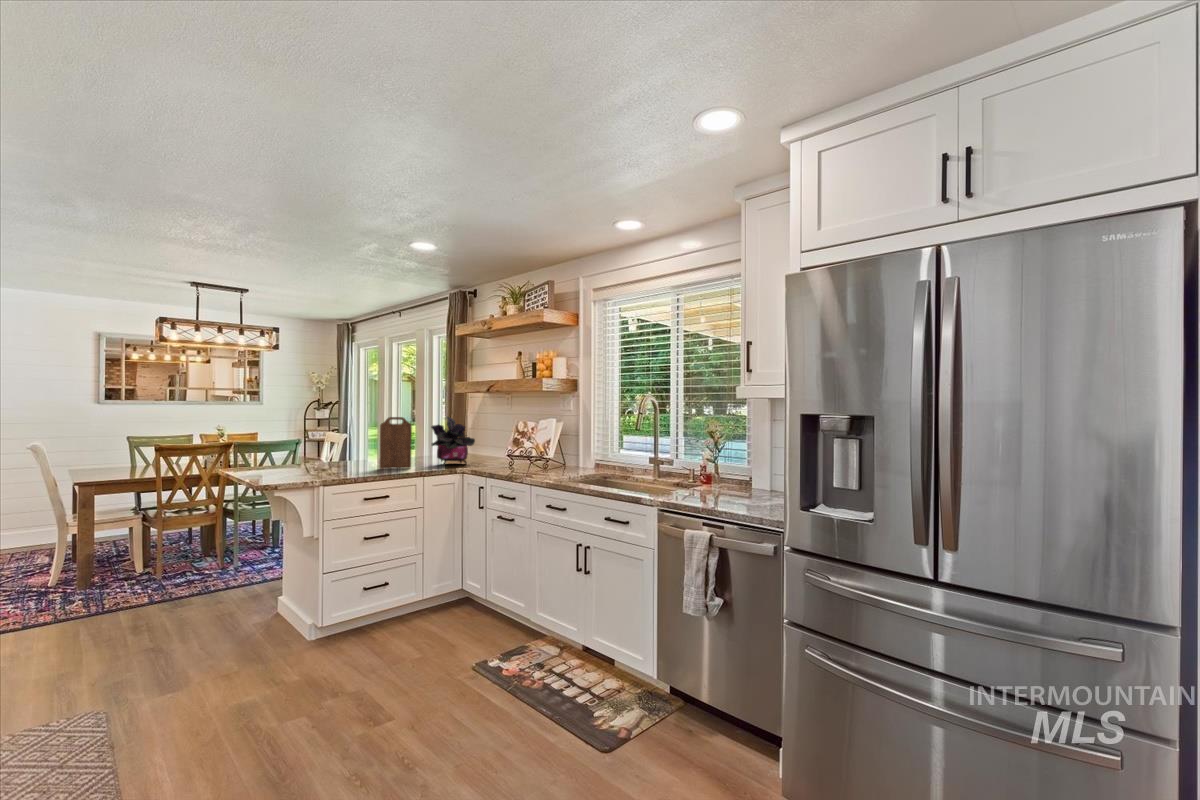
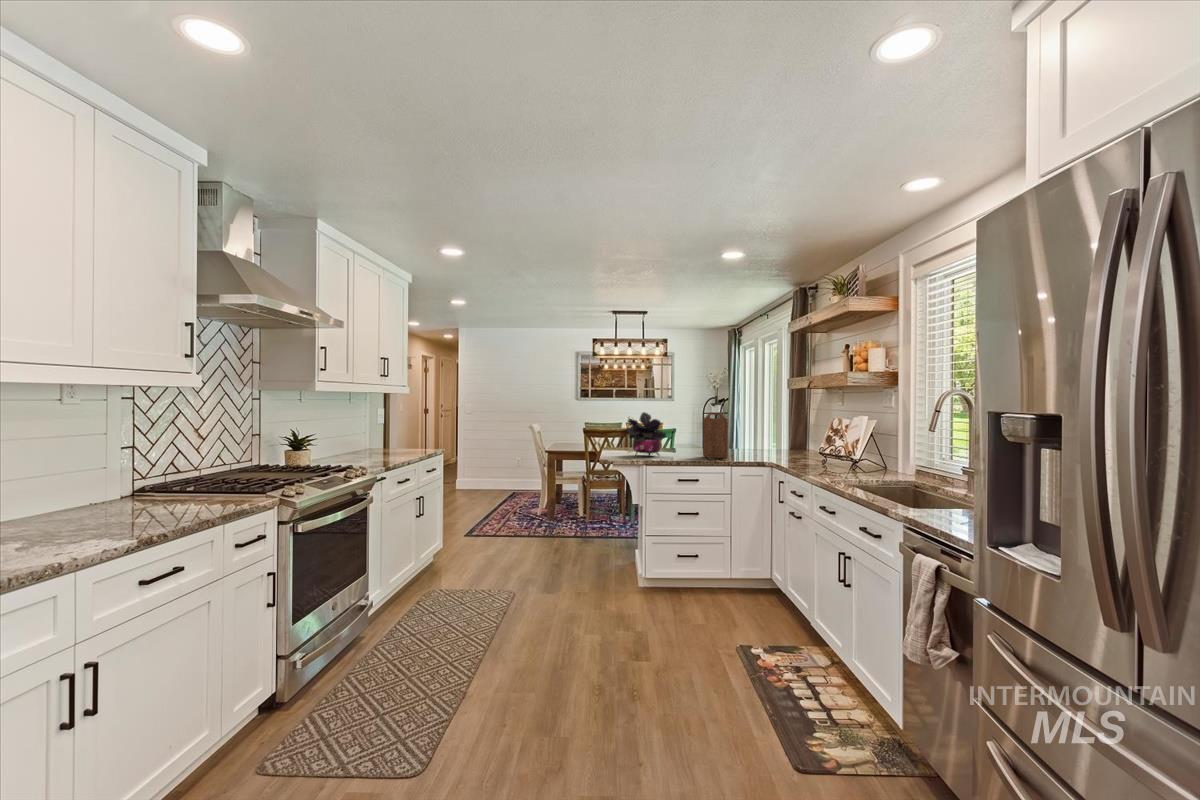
potted plant: present [431,417,475,464] -> present [626,412,666,456]

